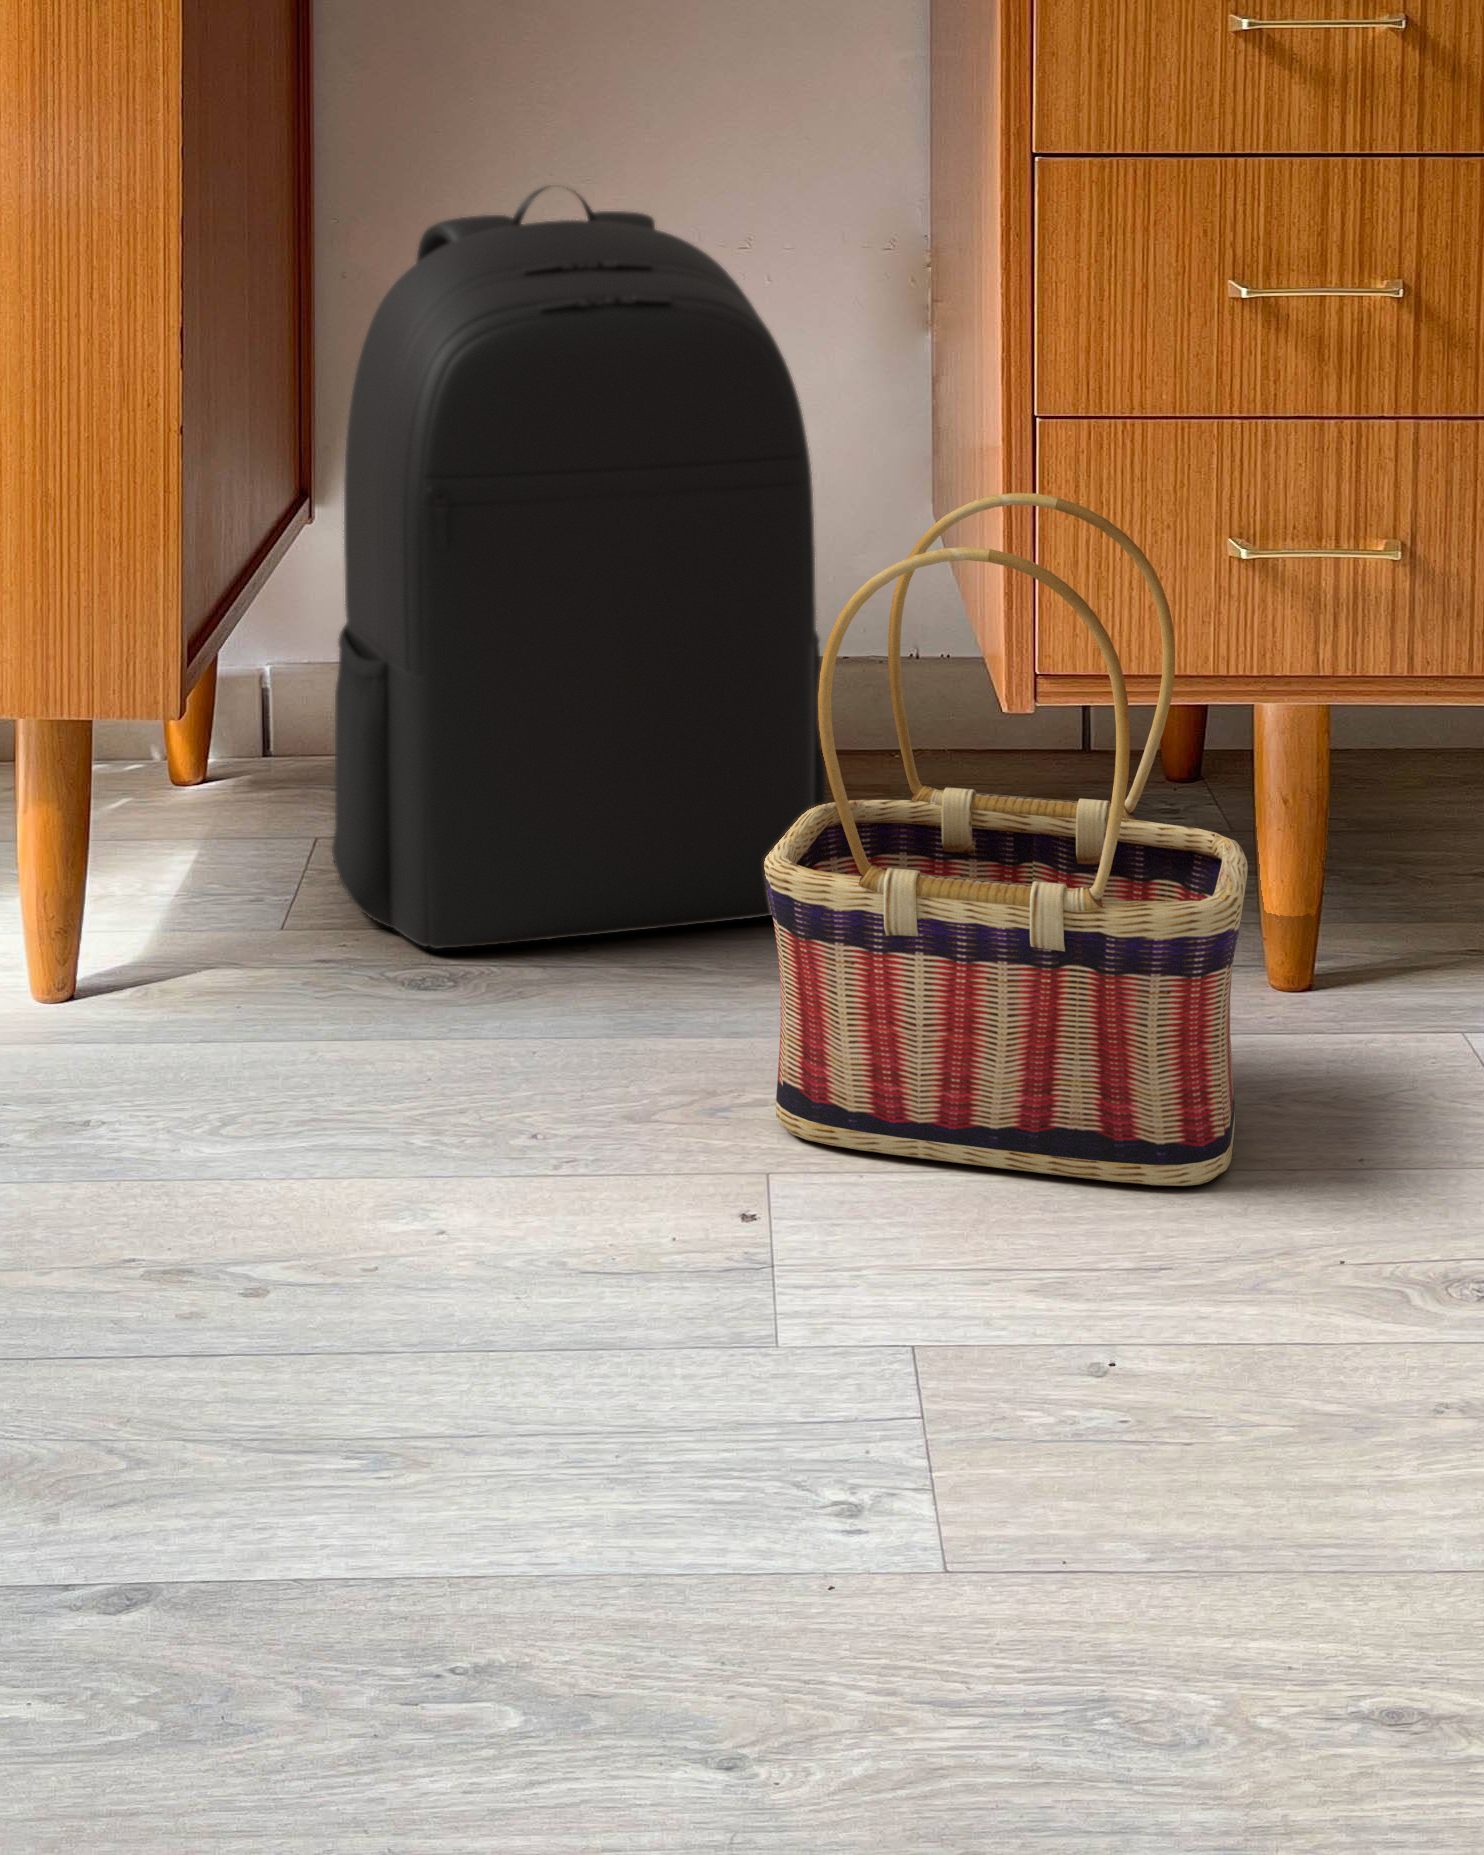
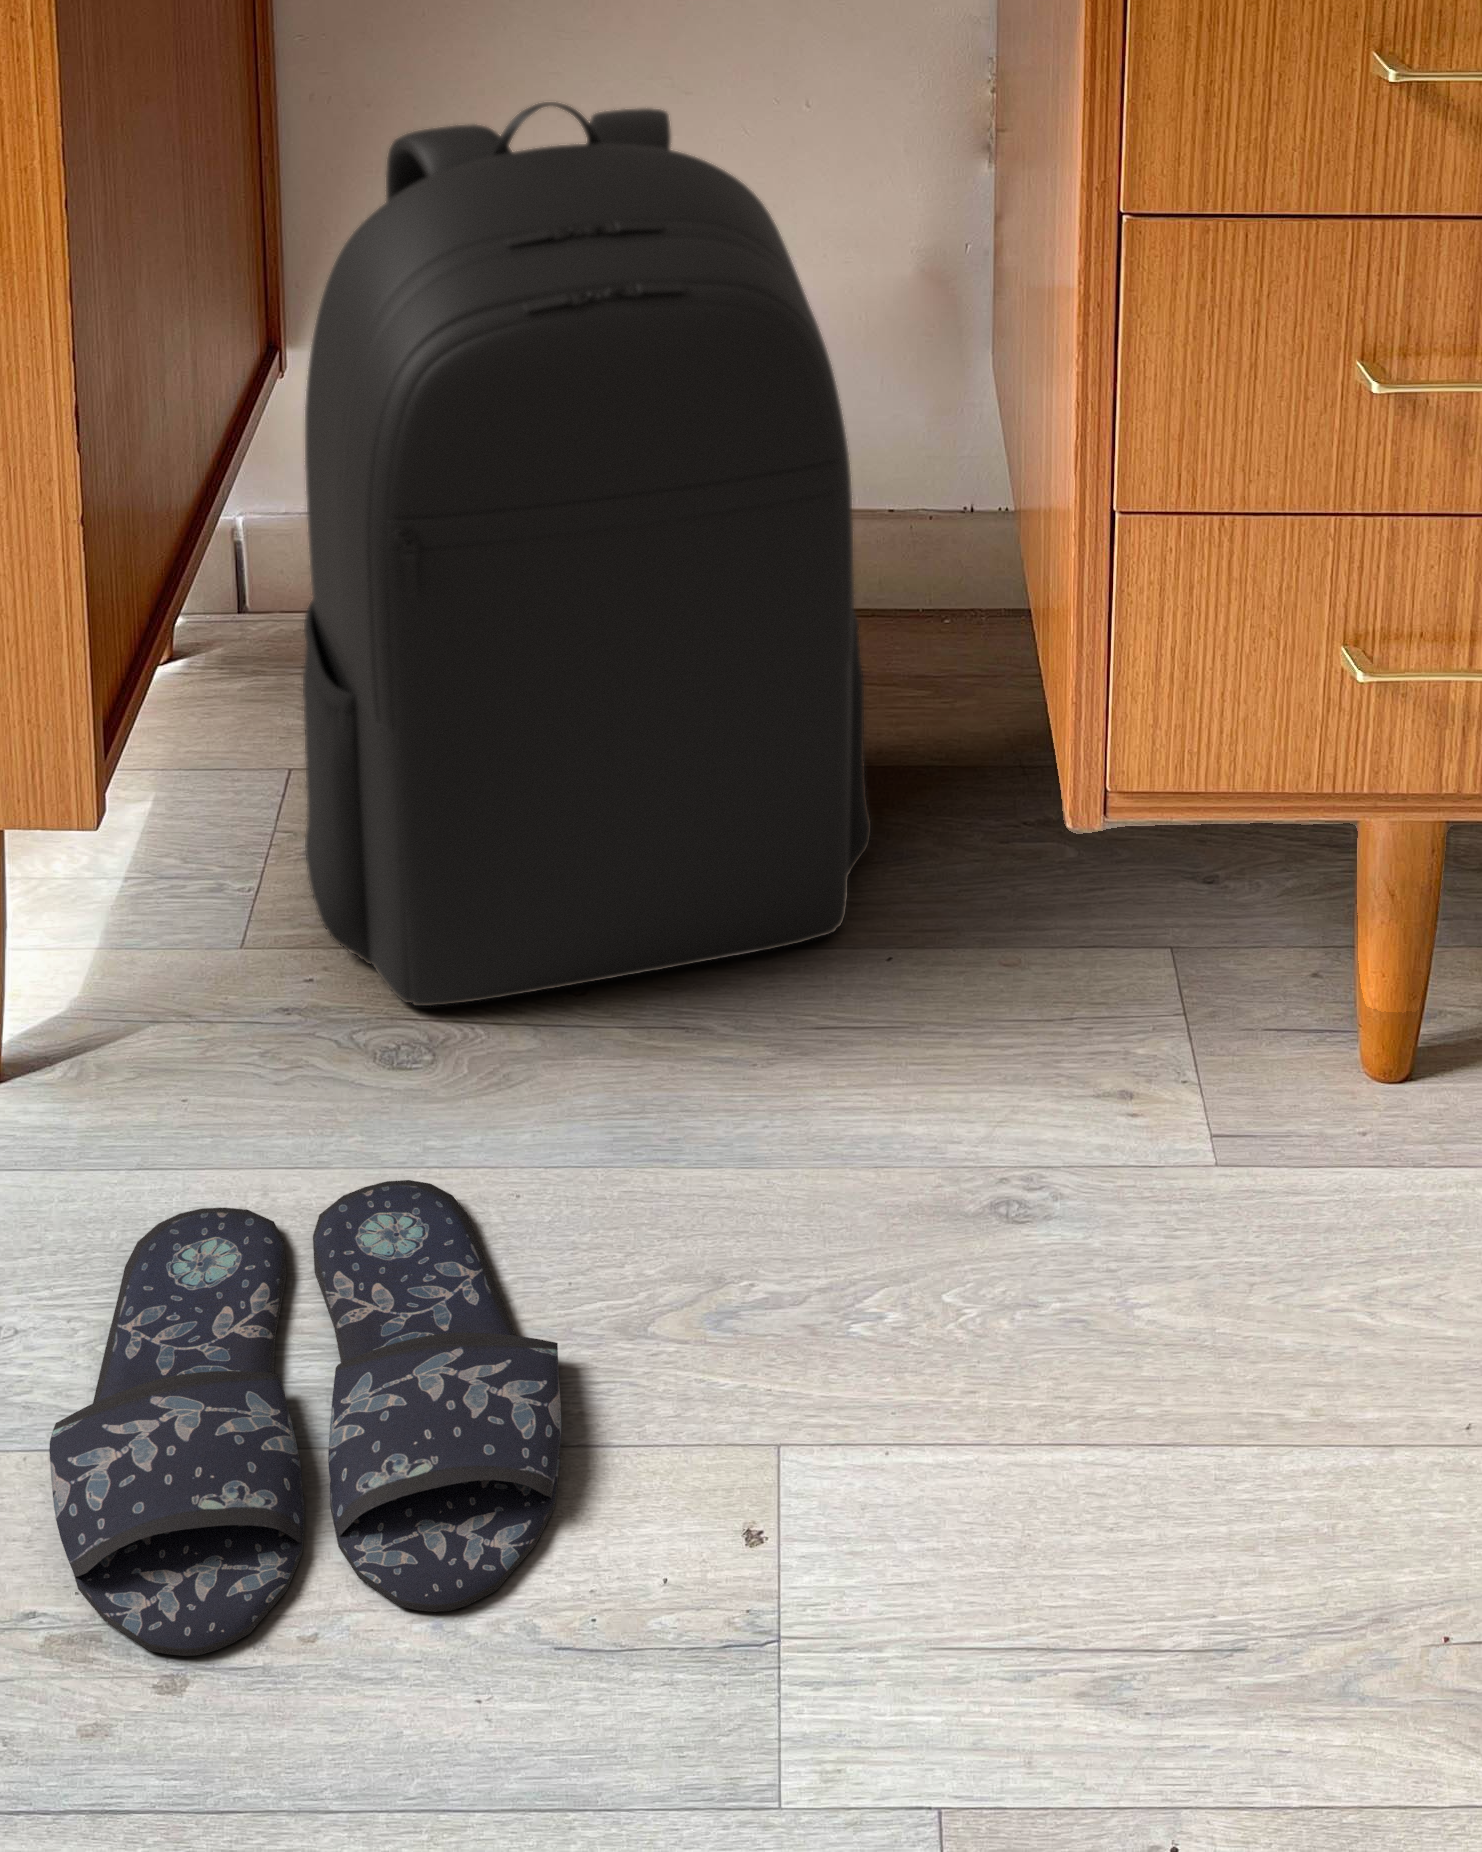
basket: present [764,493,1248,1186] -> none [784,645,1352,1484]
slippers: none [132,1035,574,1270] -> present [49,1180,561,1656]

